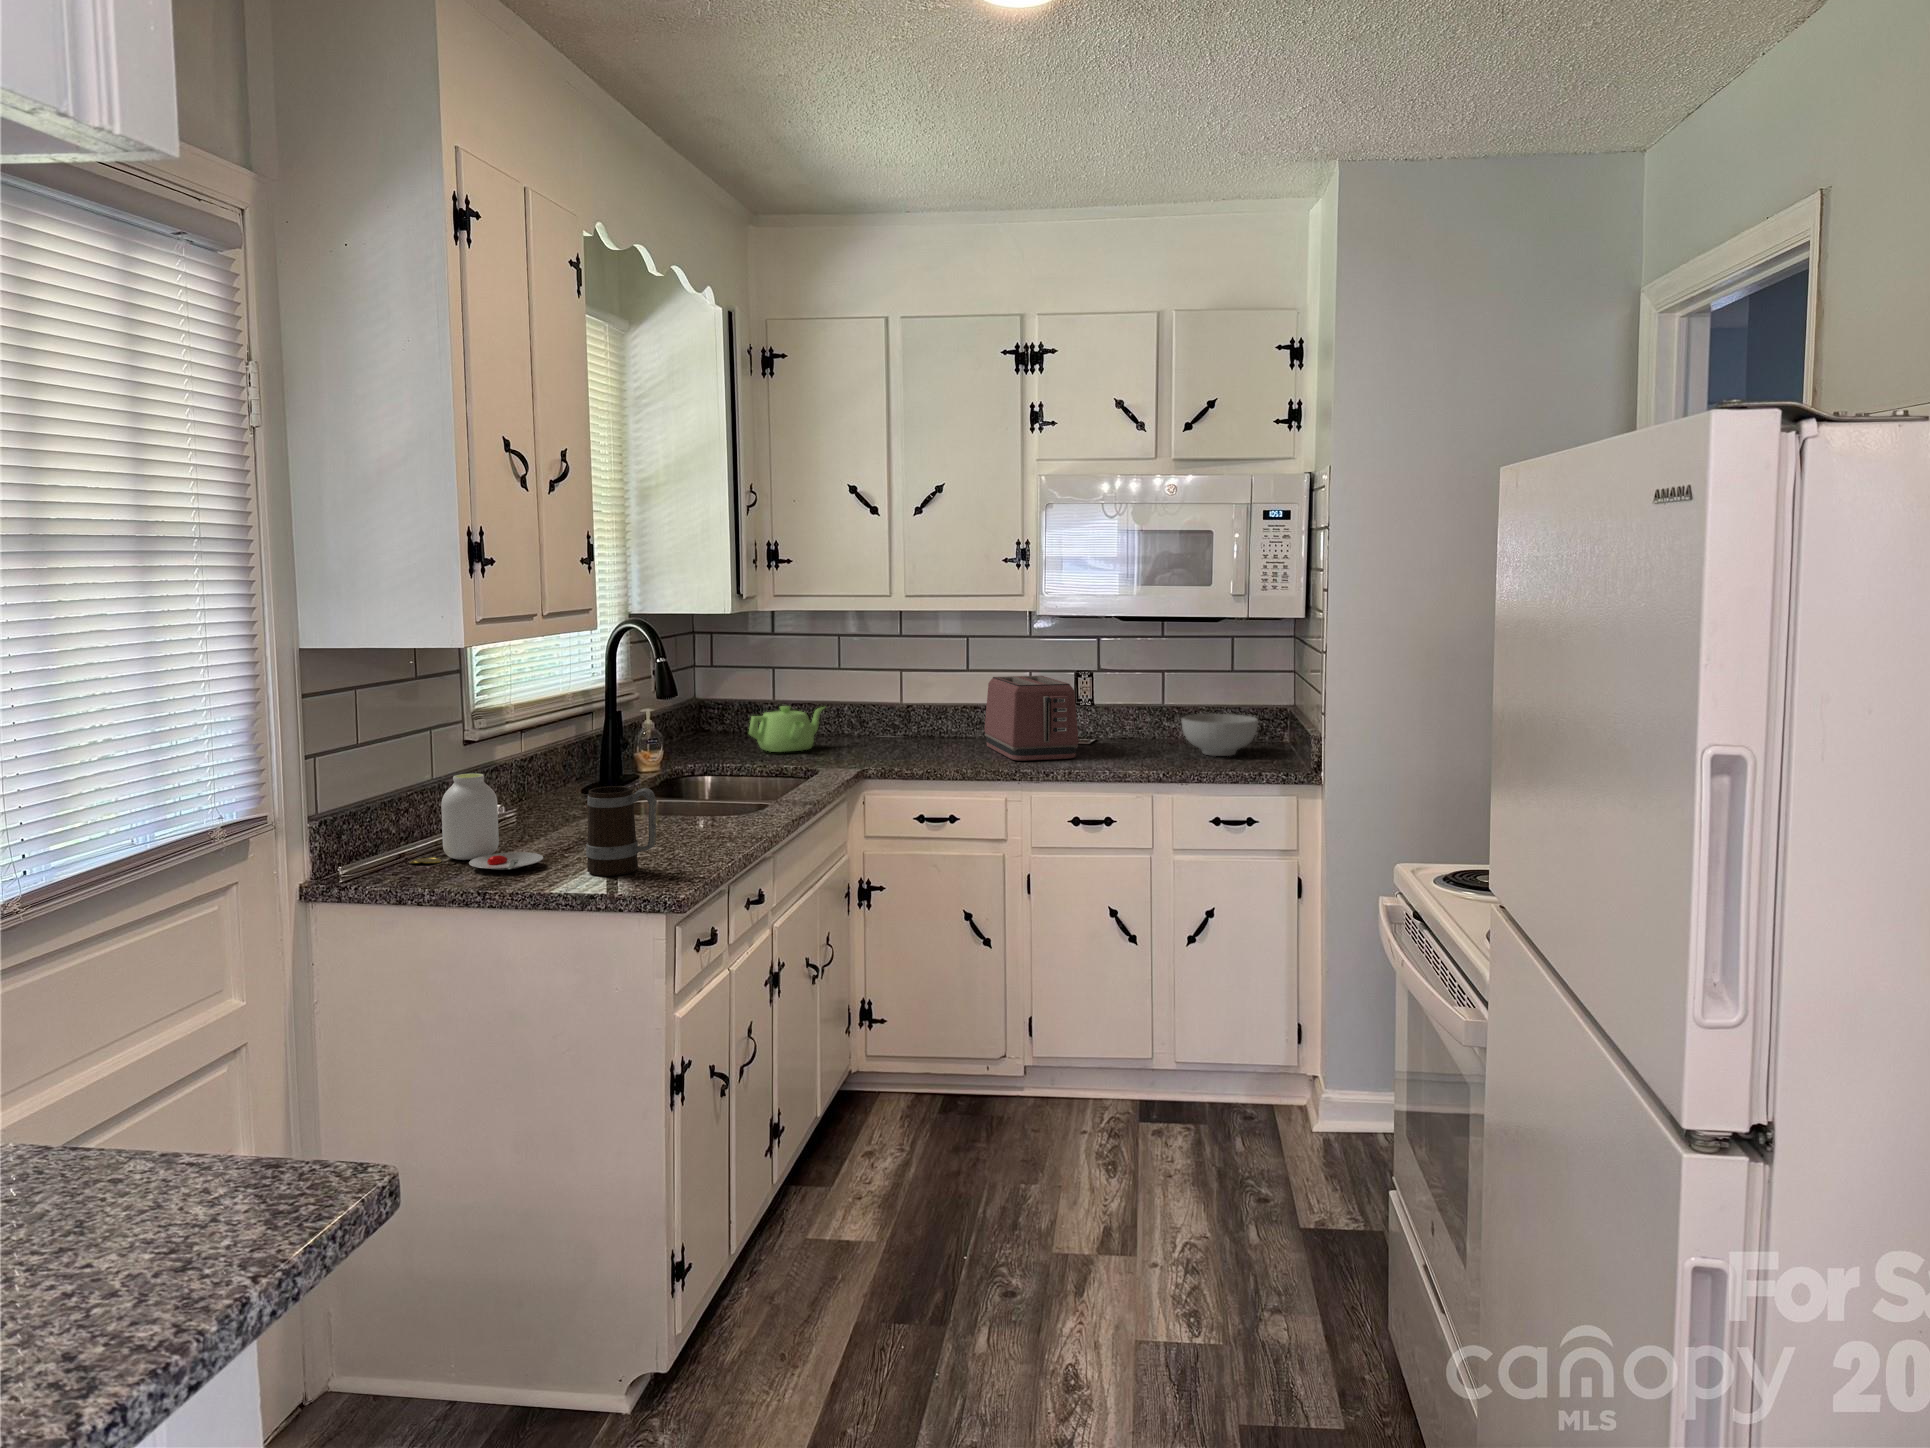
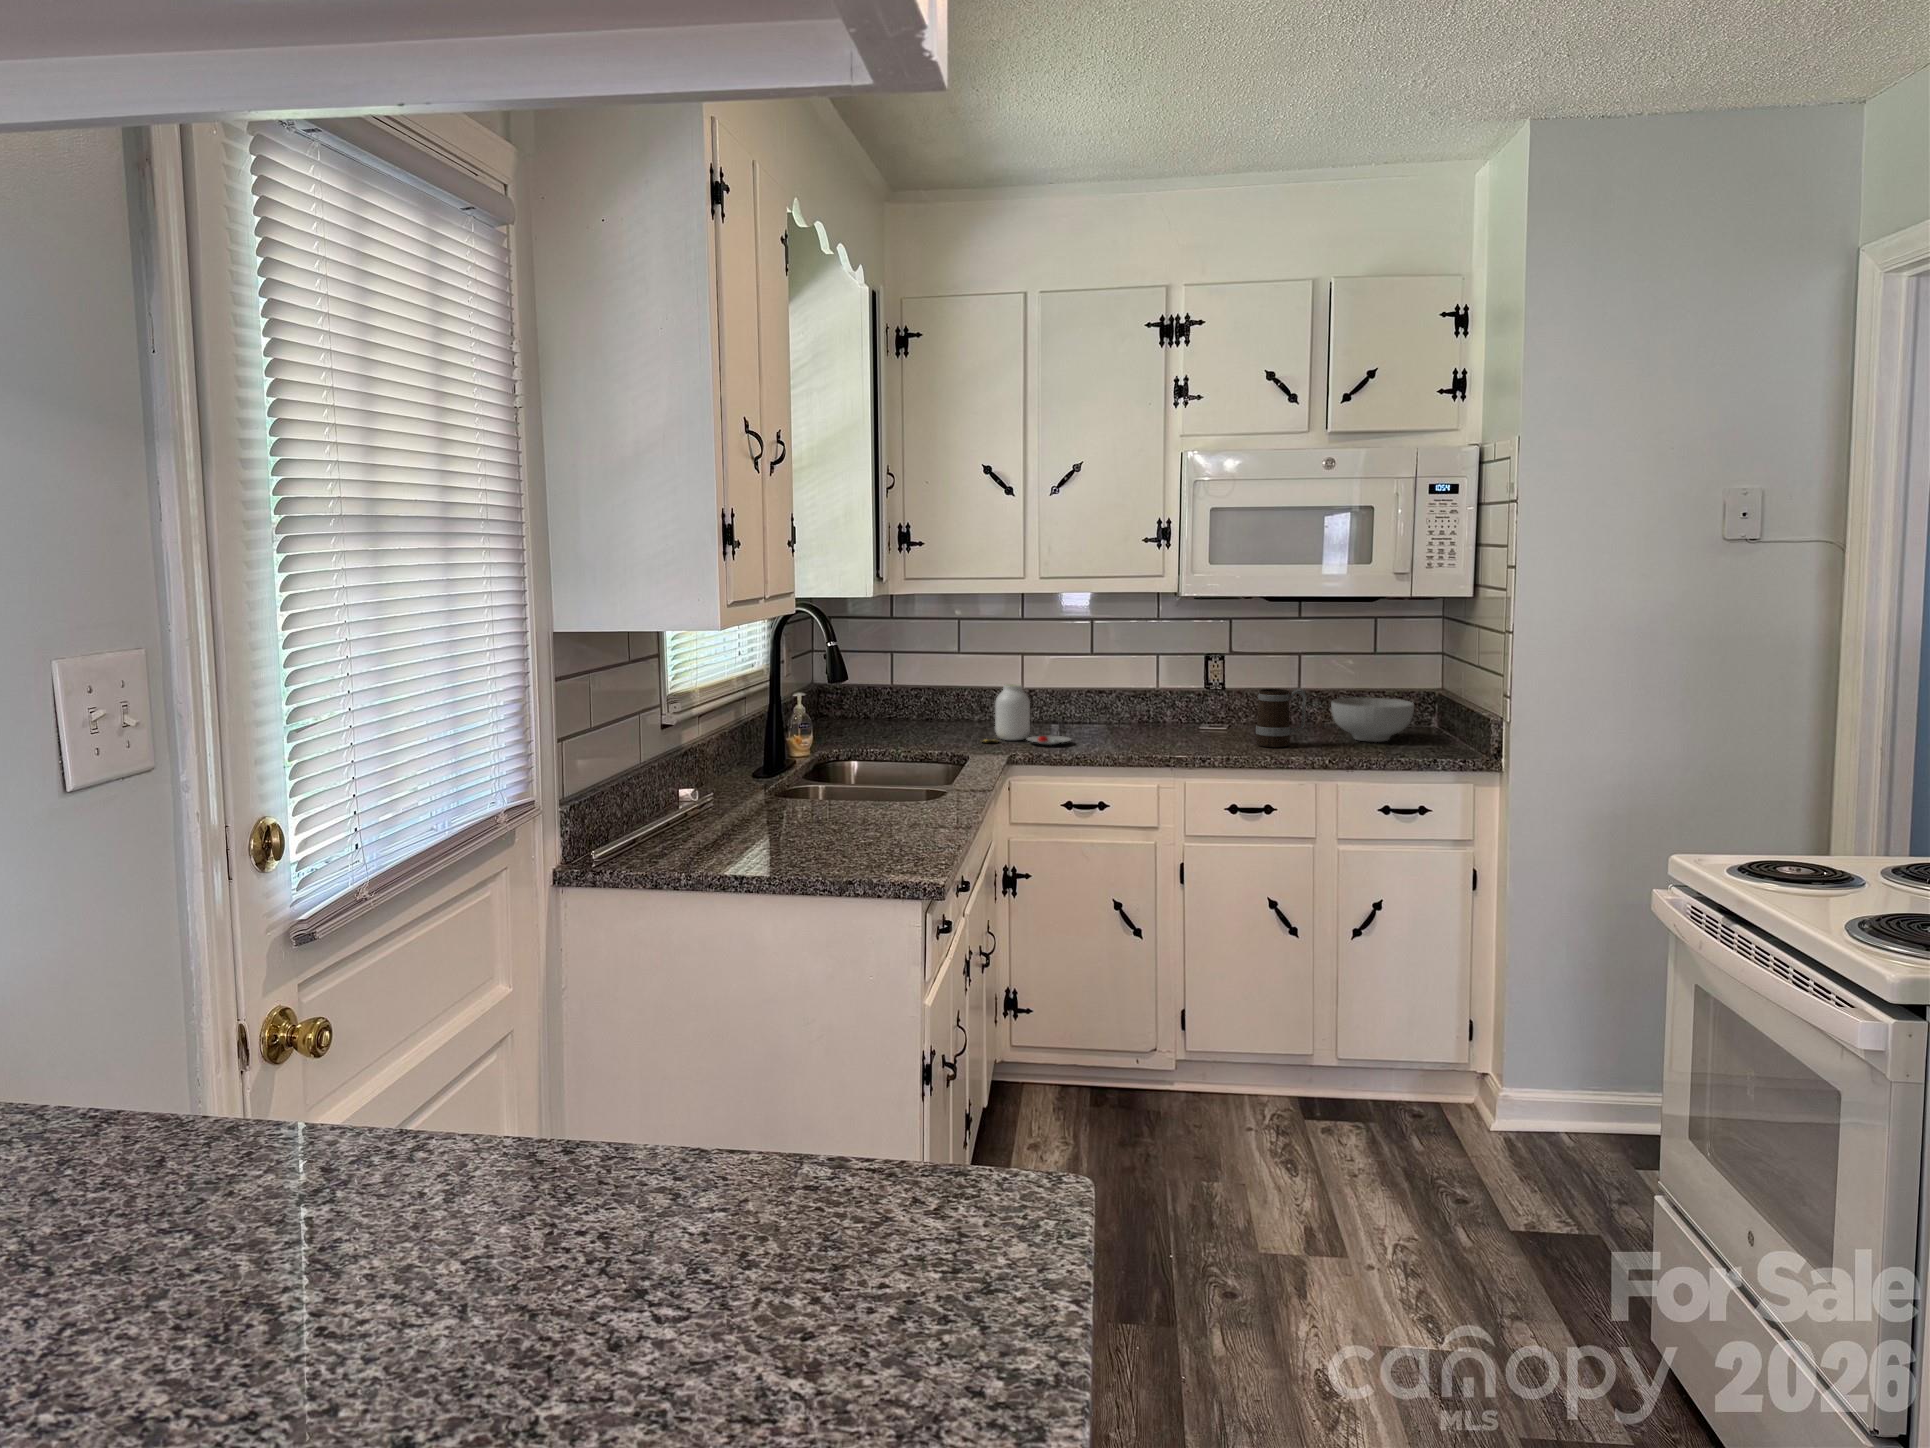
toaster: present [984,676,1079,761] -> none [1116,659,1226,746]
teapot: present [748,706,824,752] -> none [878,691,953,738]
jar: present [409,773,543,870] -> present [983,684,1071,745]
mug: present [586,786,657,876] -> present [1256,689,1307,747]

